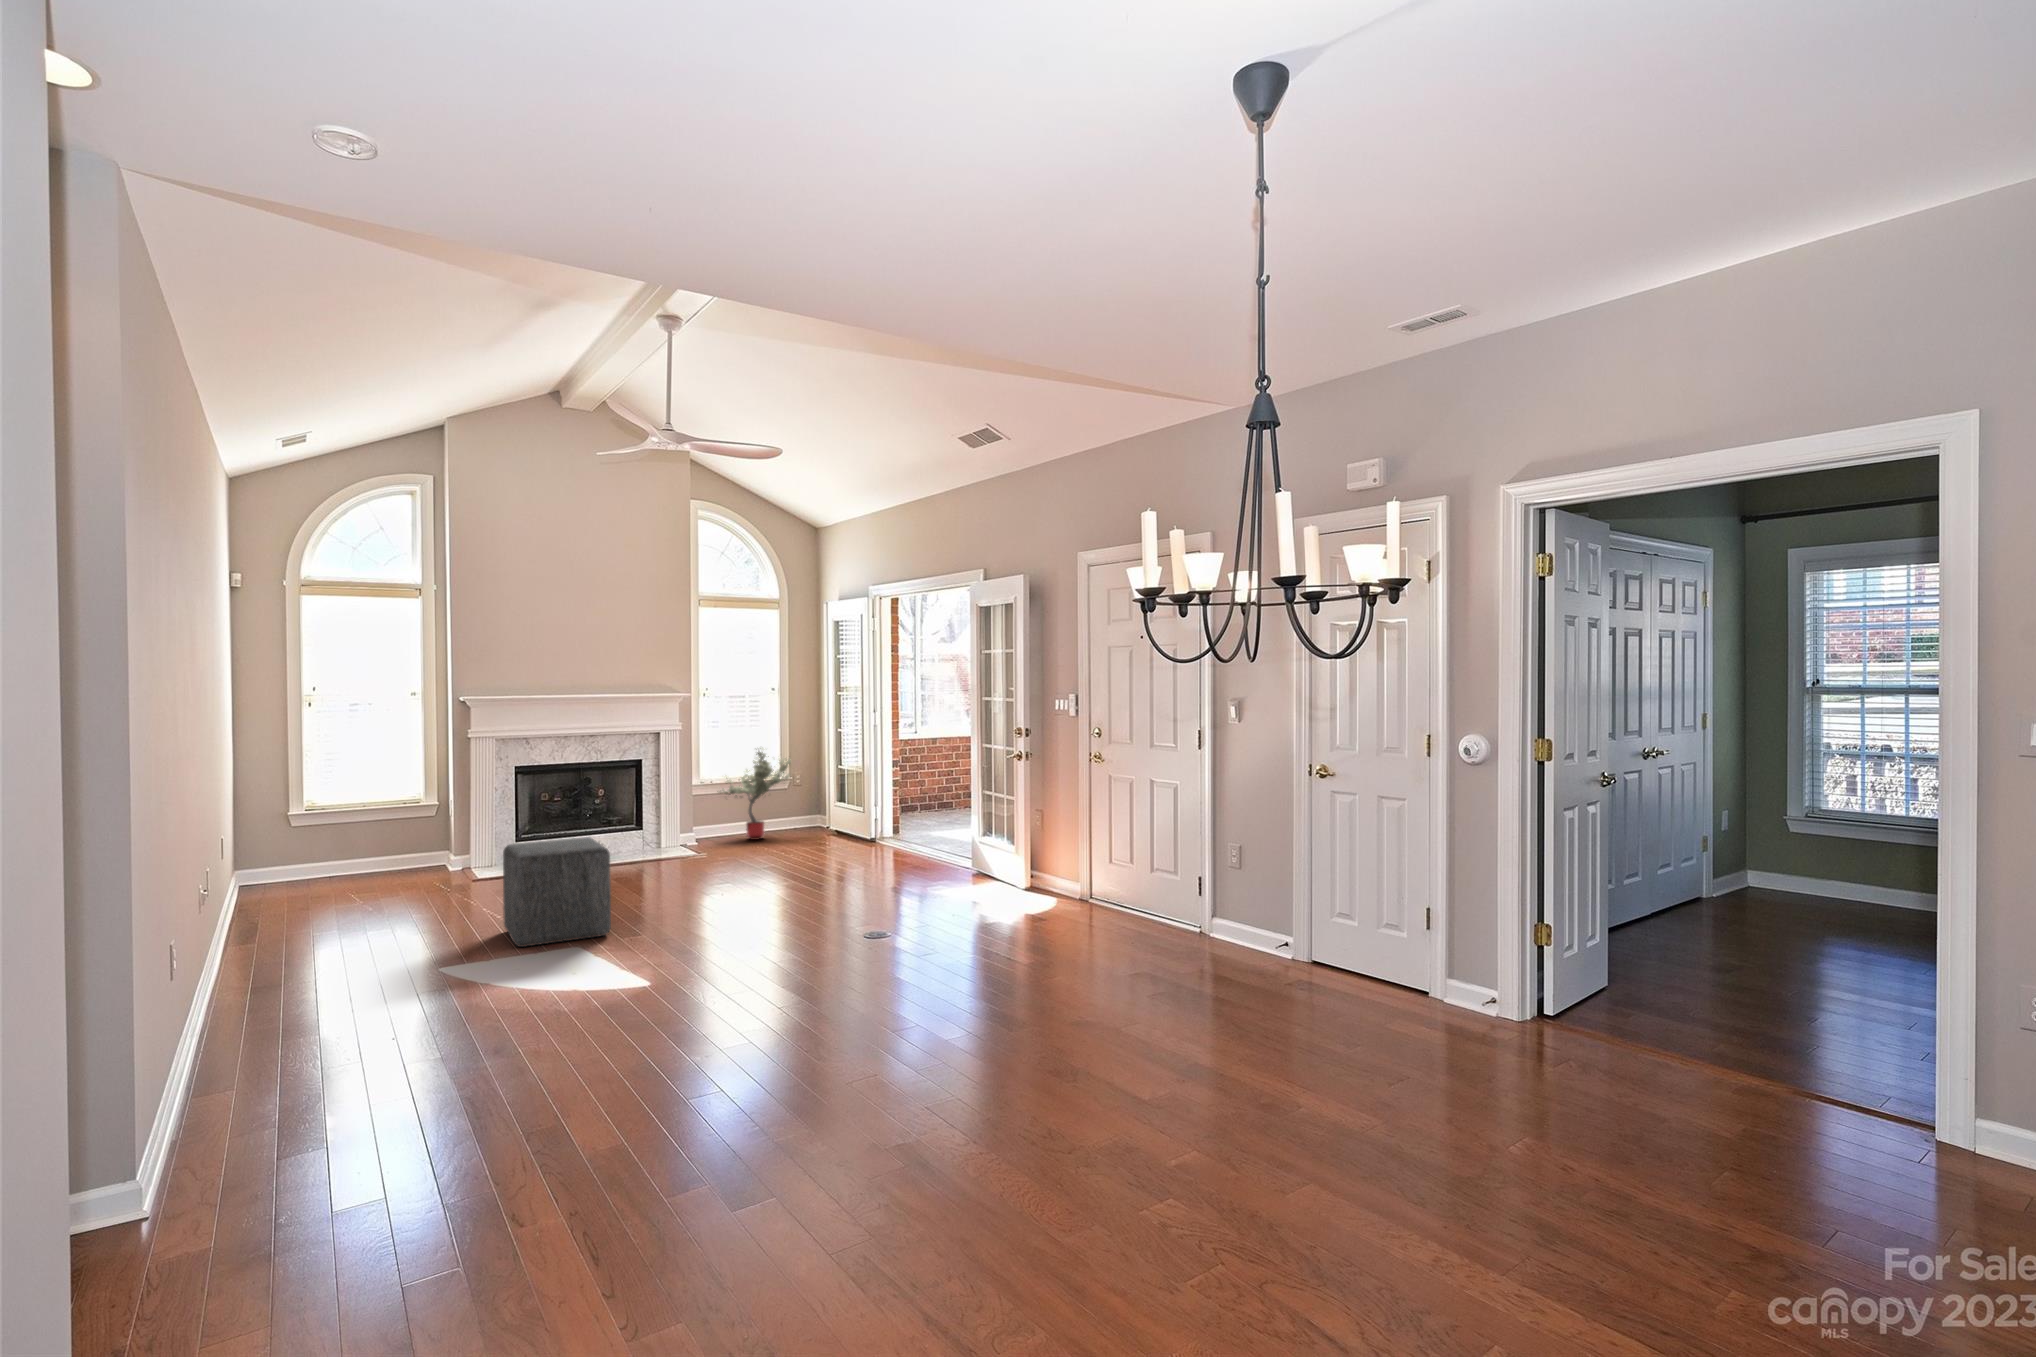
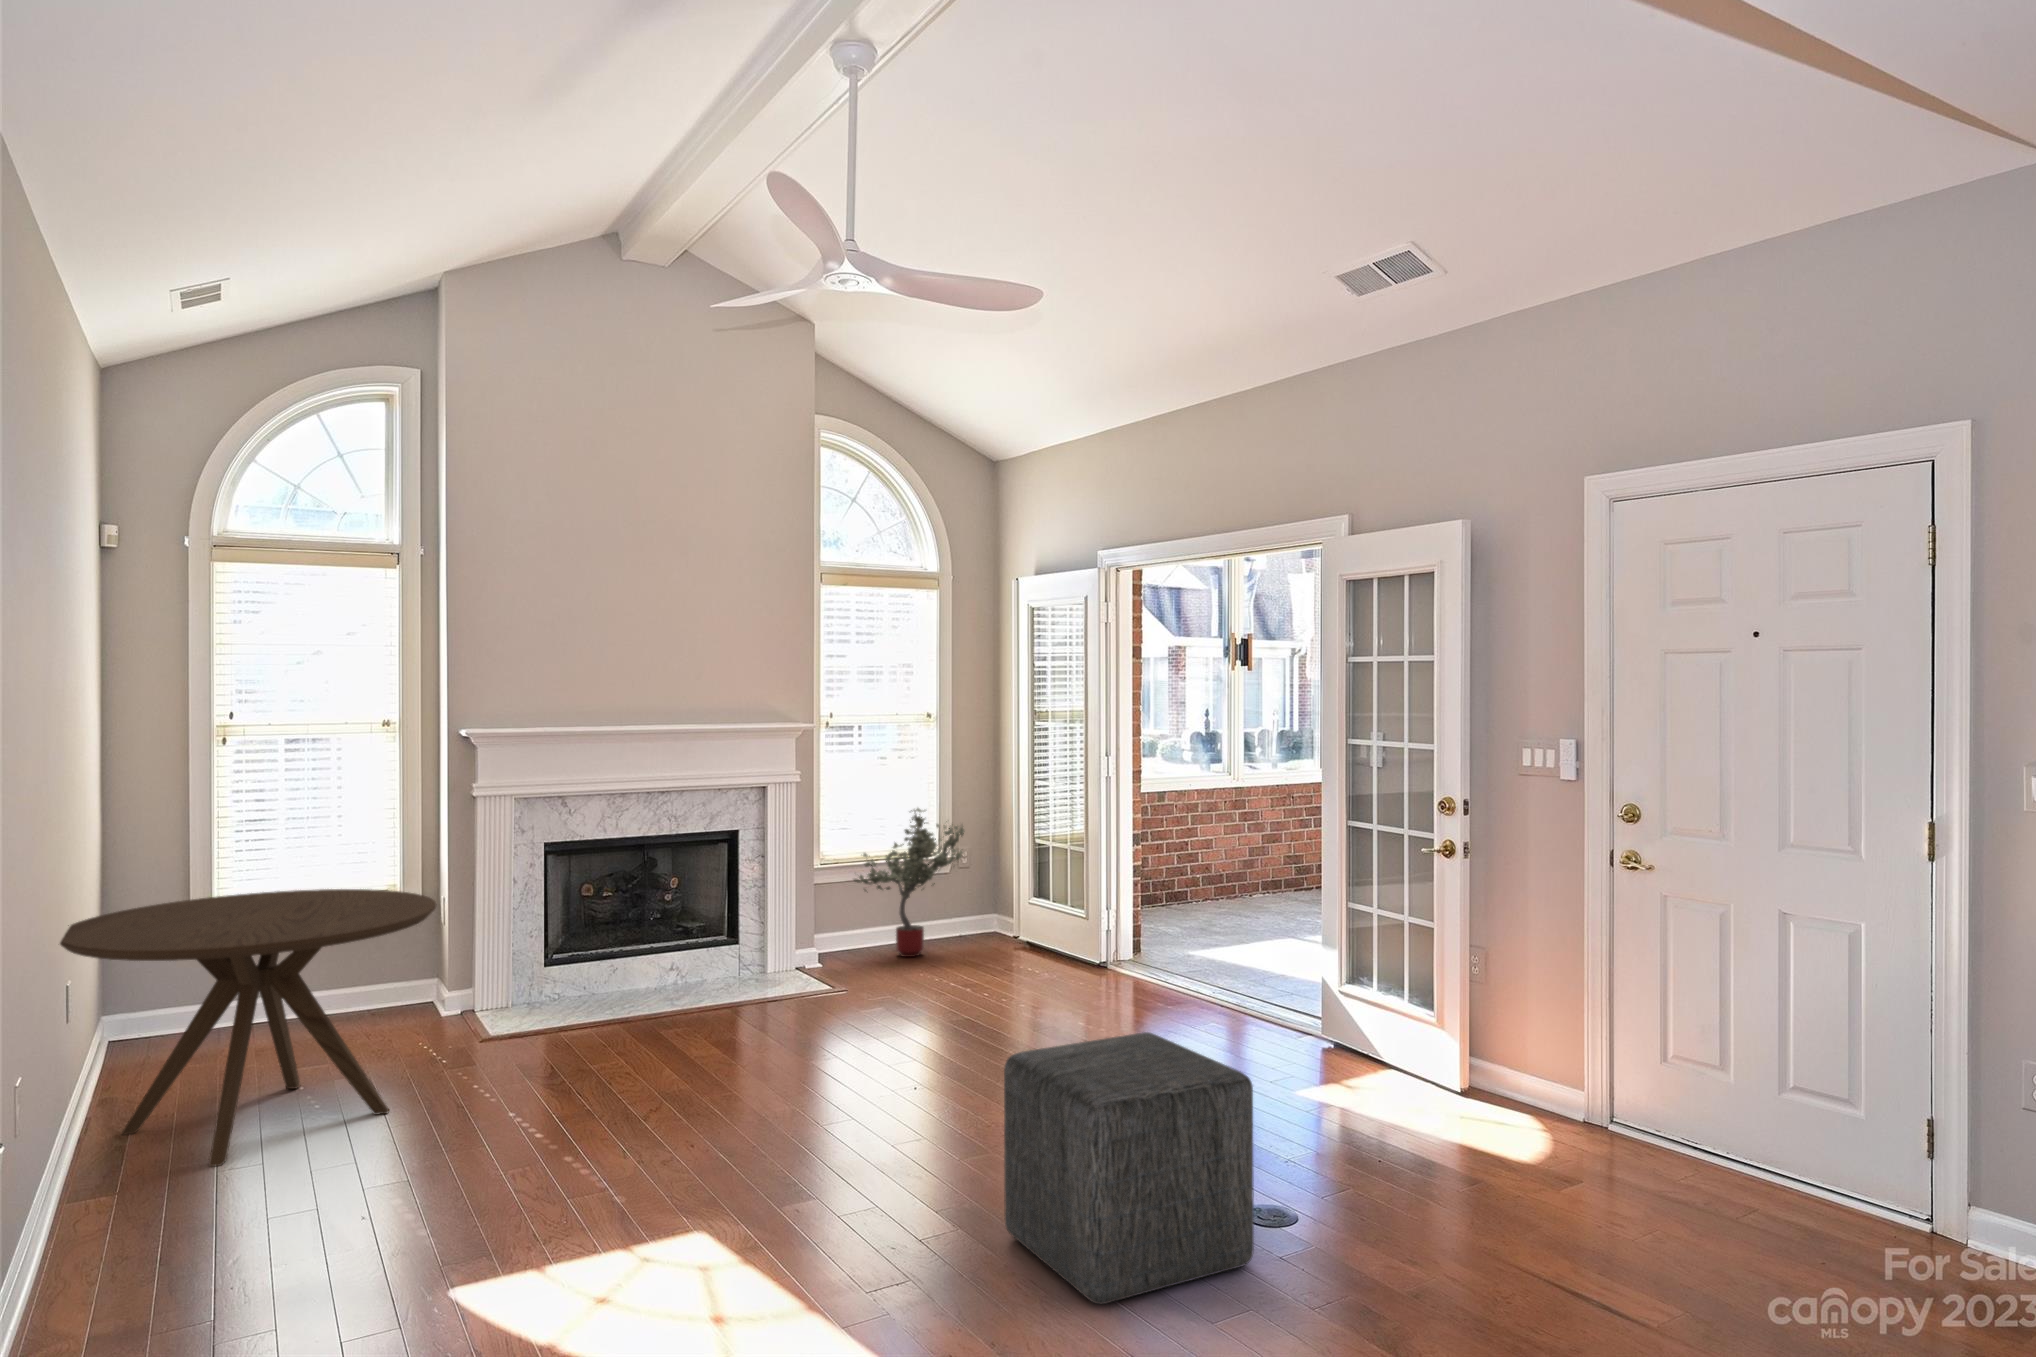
dining table: none [231,789,449,932] -> present [60,889,437,1167]
ottoman: present [503,837,611,947] -> present [1004,1032,1254,1304]

